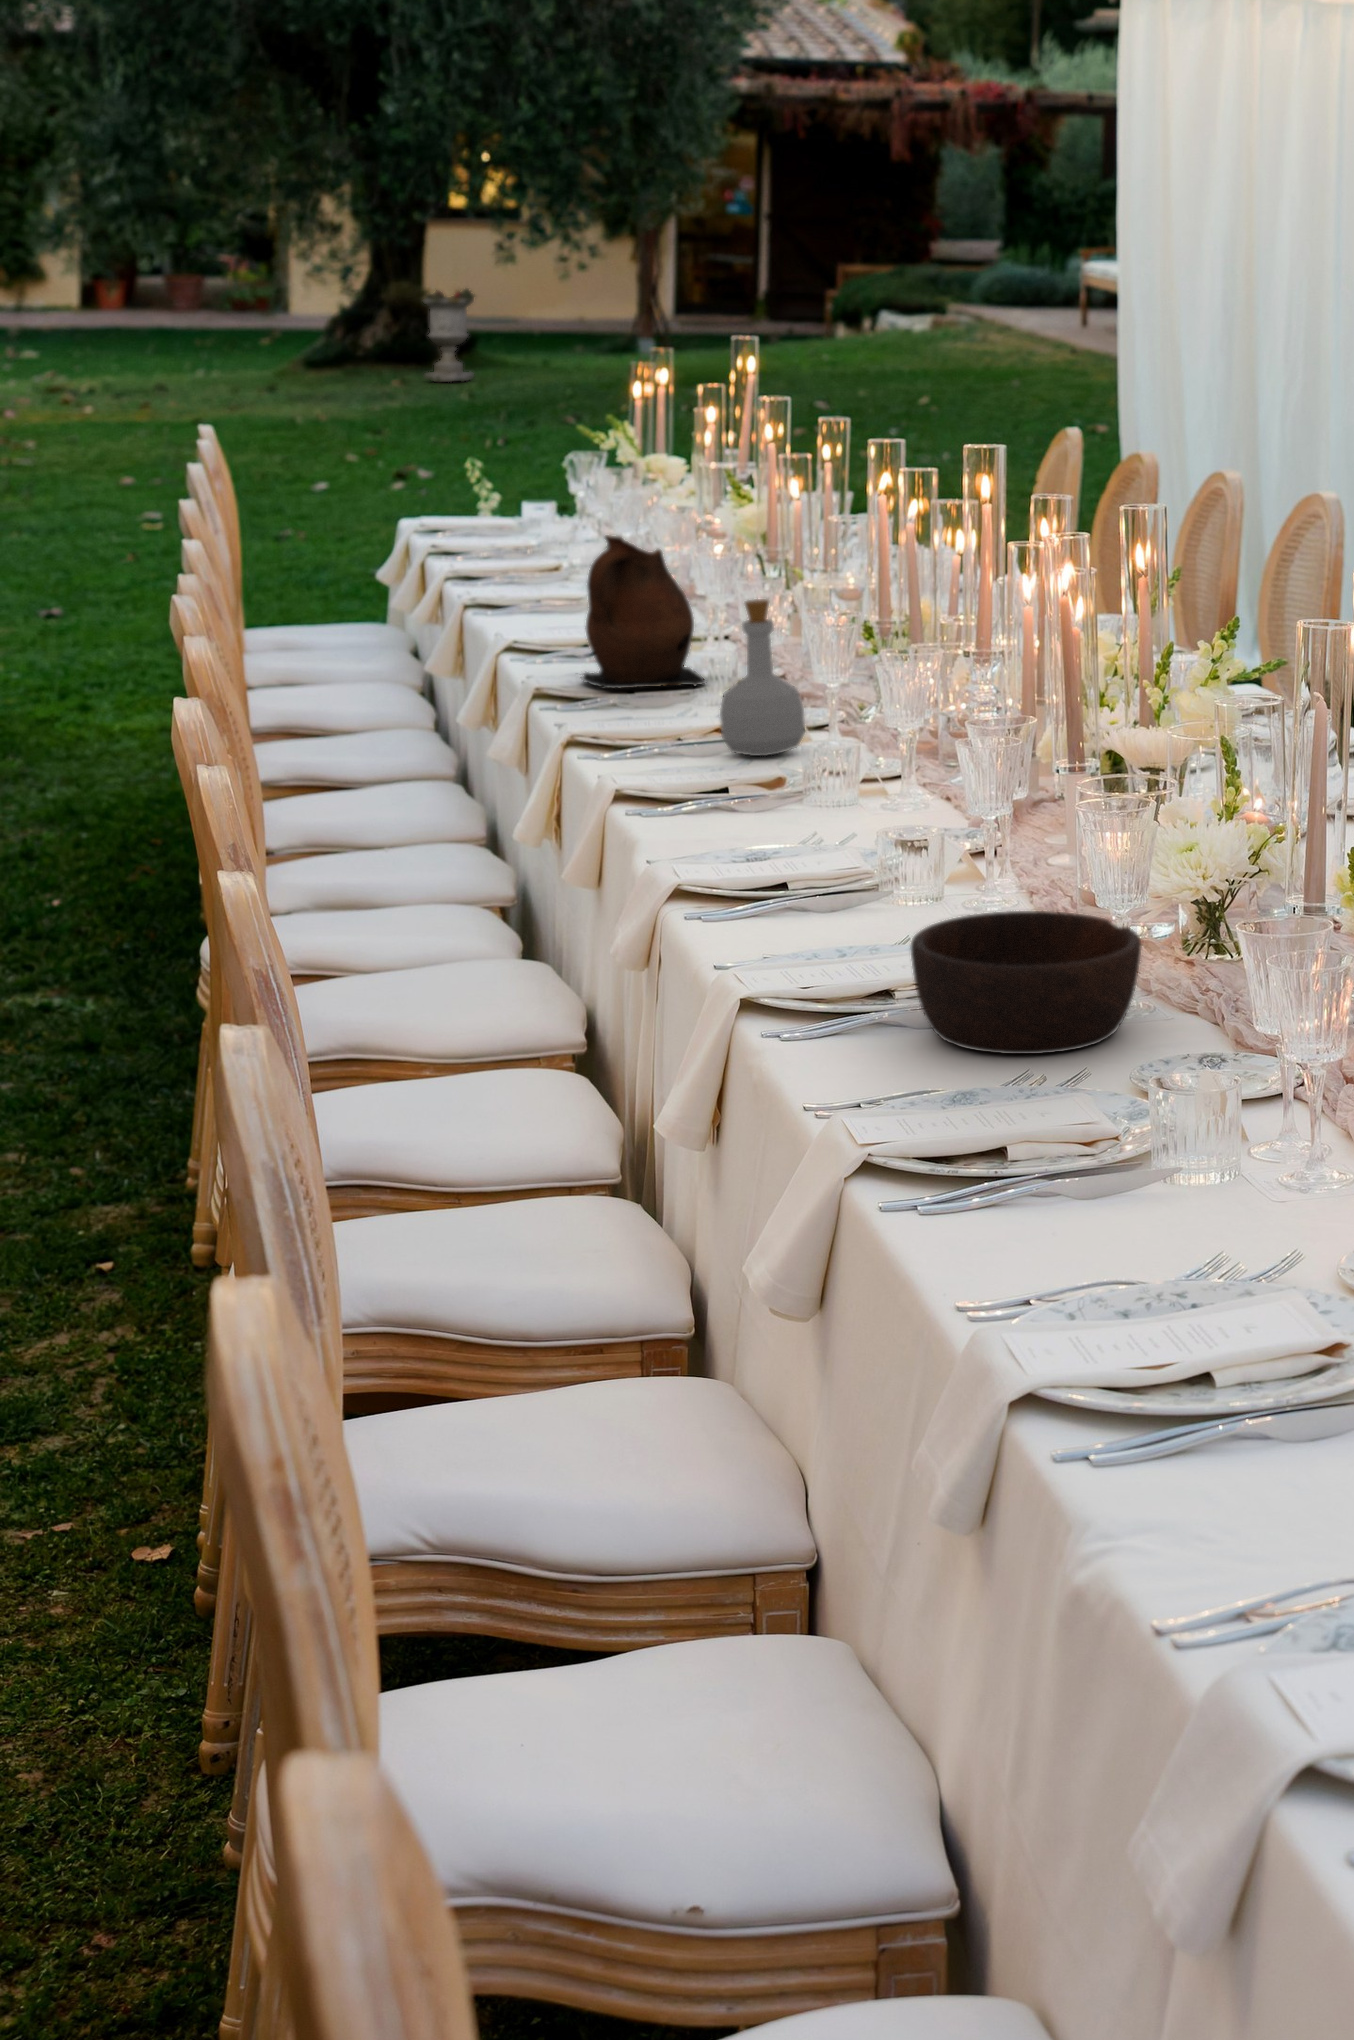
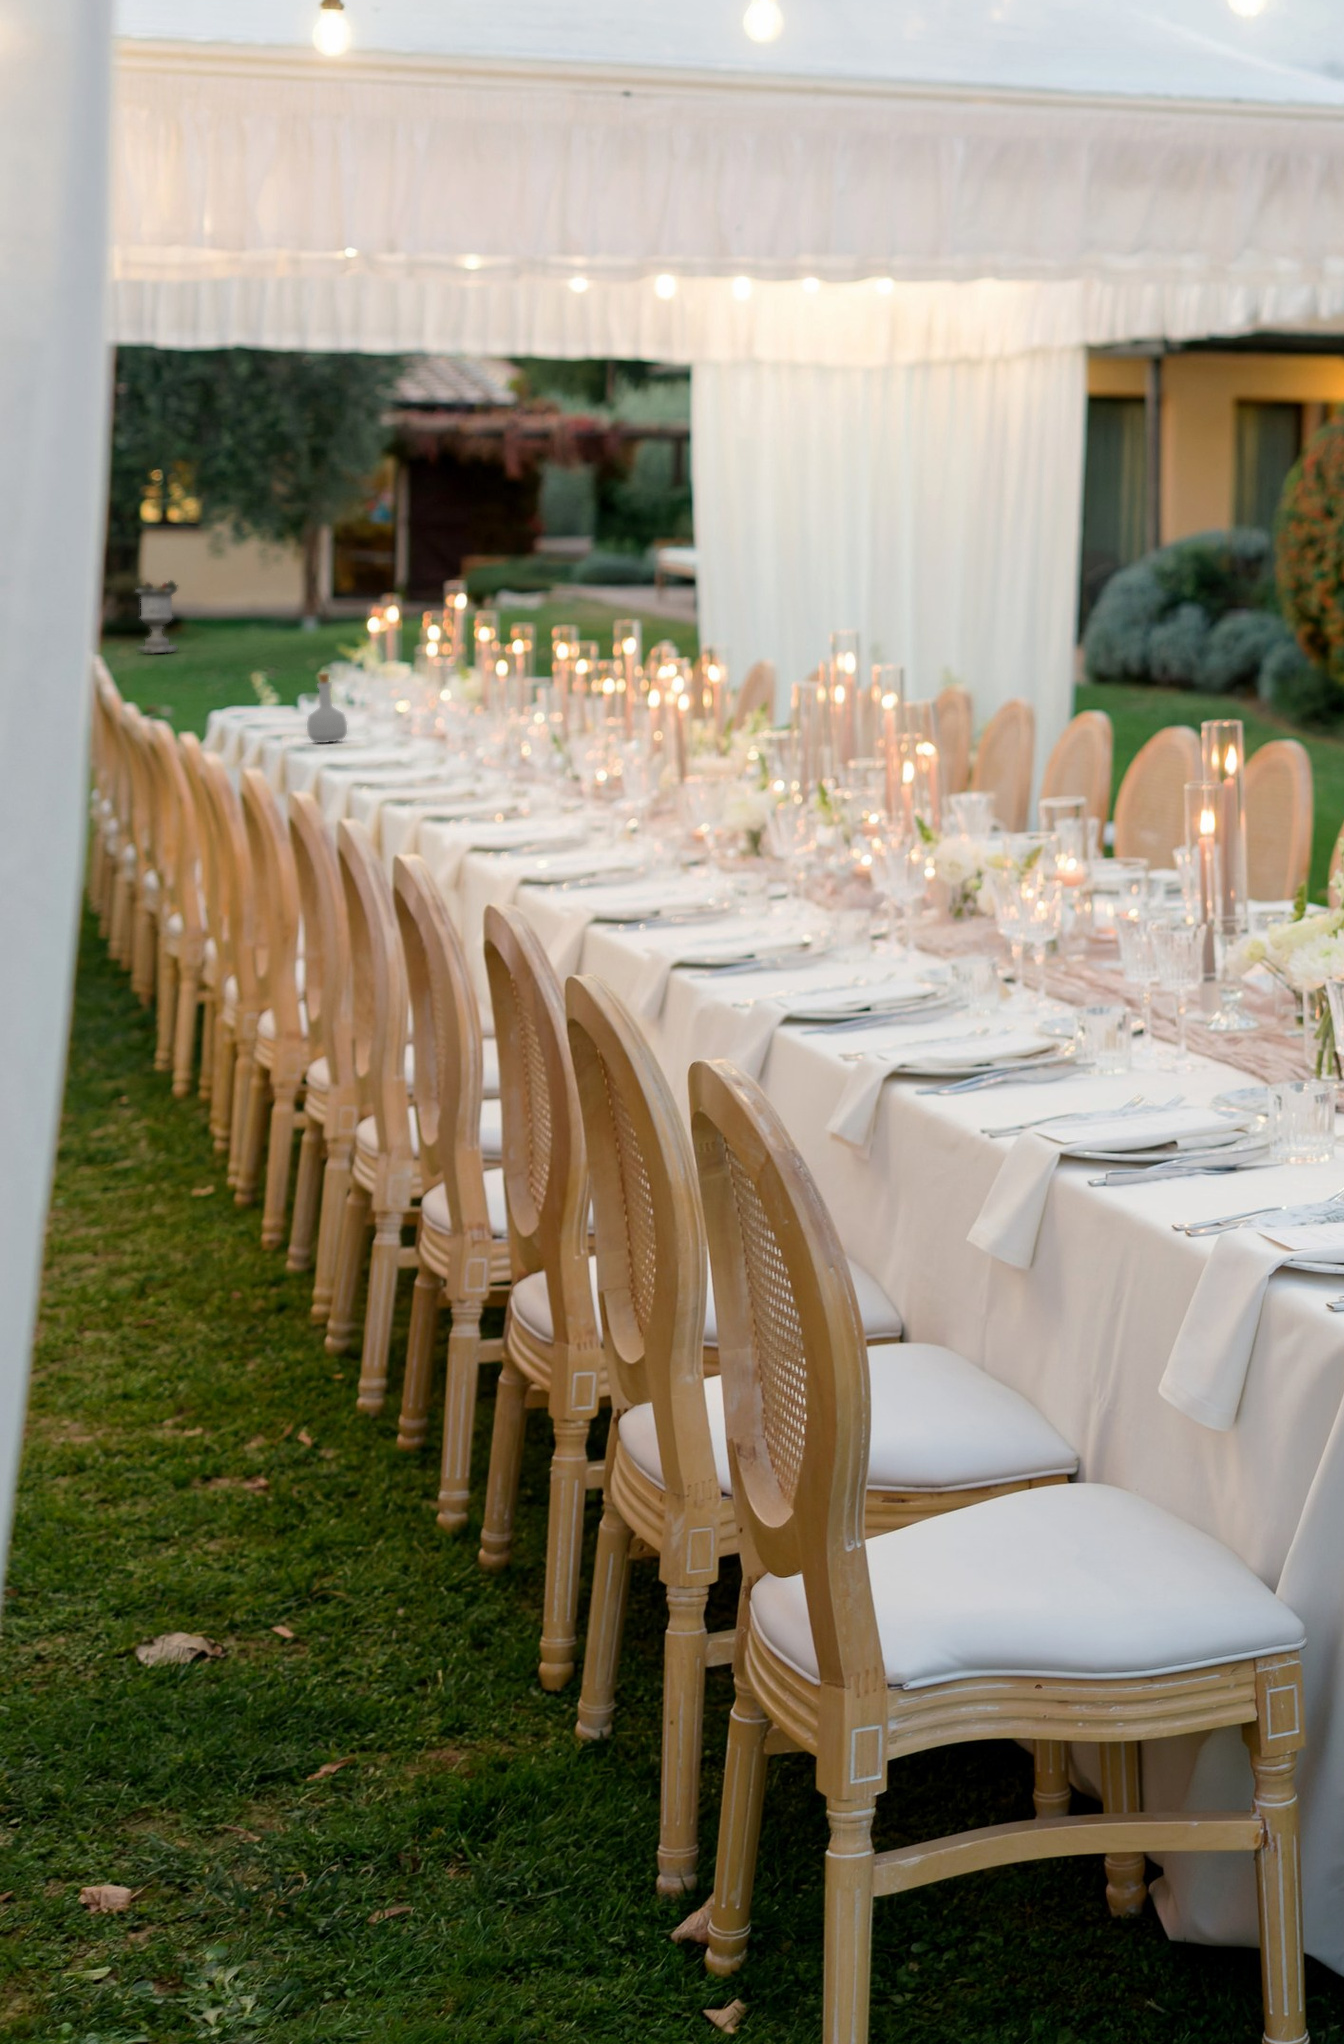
ceramic pitcher: present [581,535,707,688] -> none [375,695,461,788]
bottle: present [720,599,805,756] -> present [307,673,347,743]
wooden bowl: present [911,911,1141,1054] -> none [627,838,745,899]

